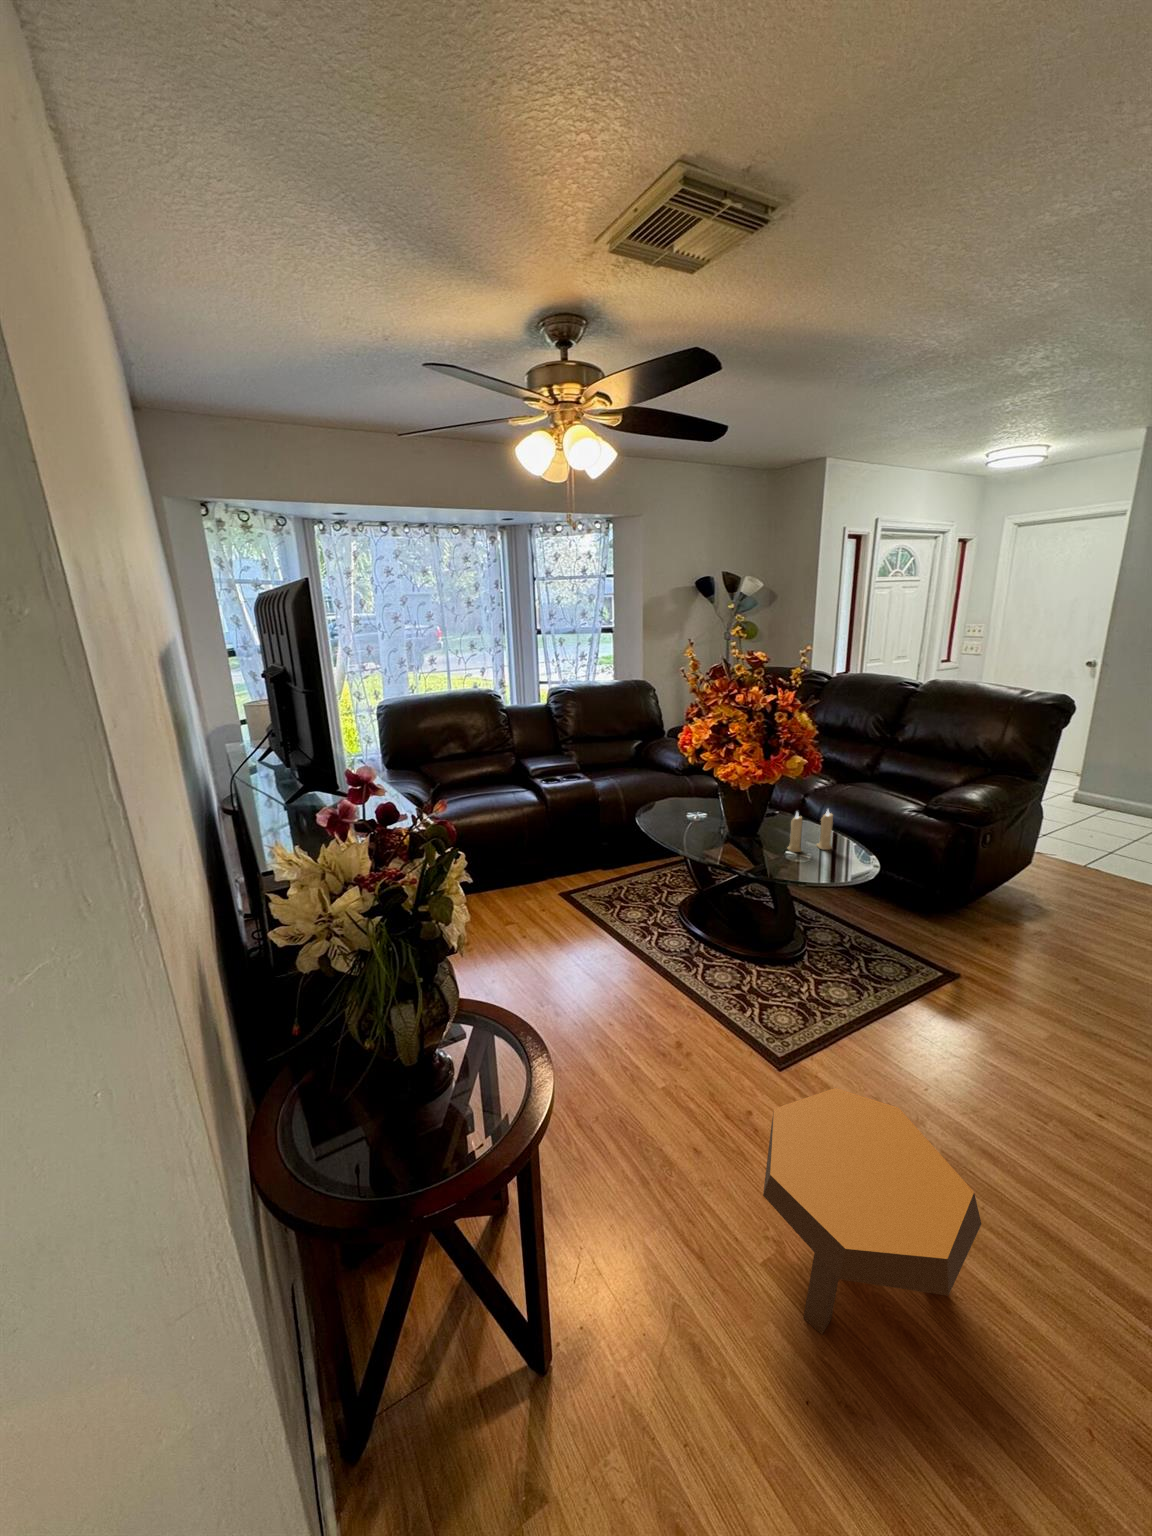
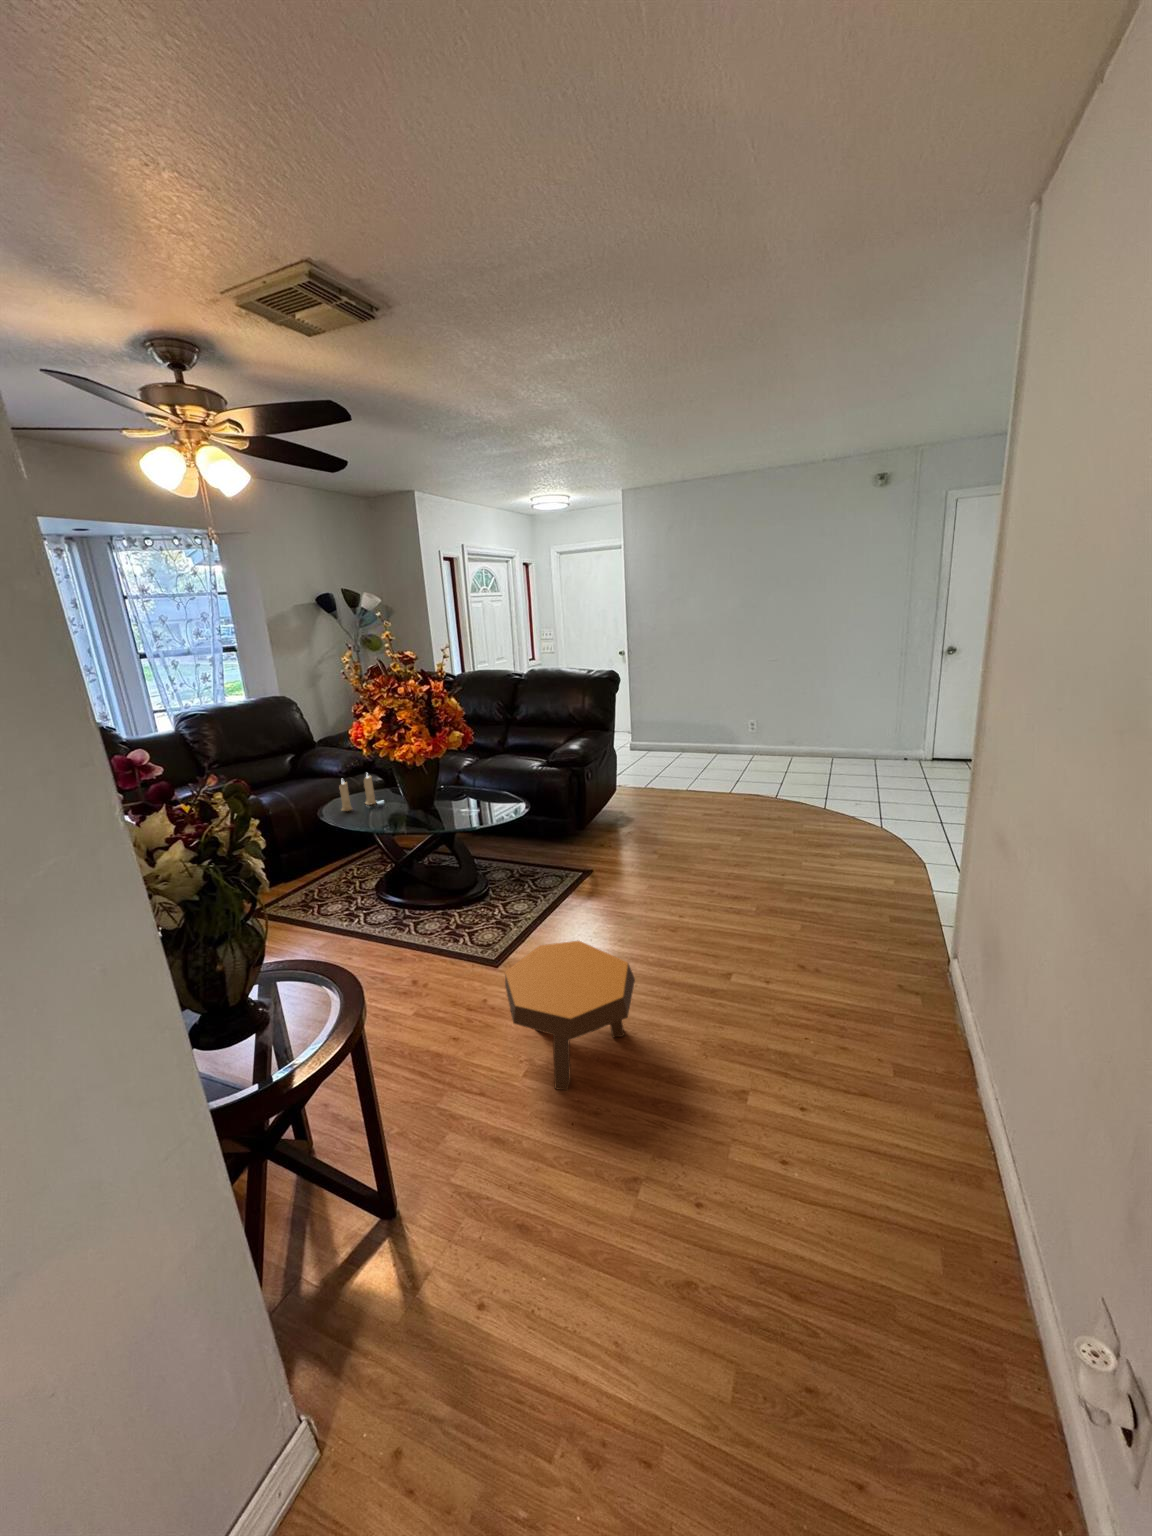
candle: present [788,810,833,852] -> present [339,773,376,811]

